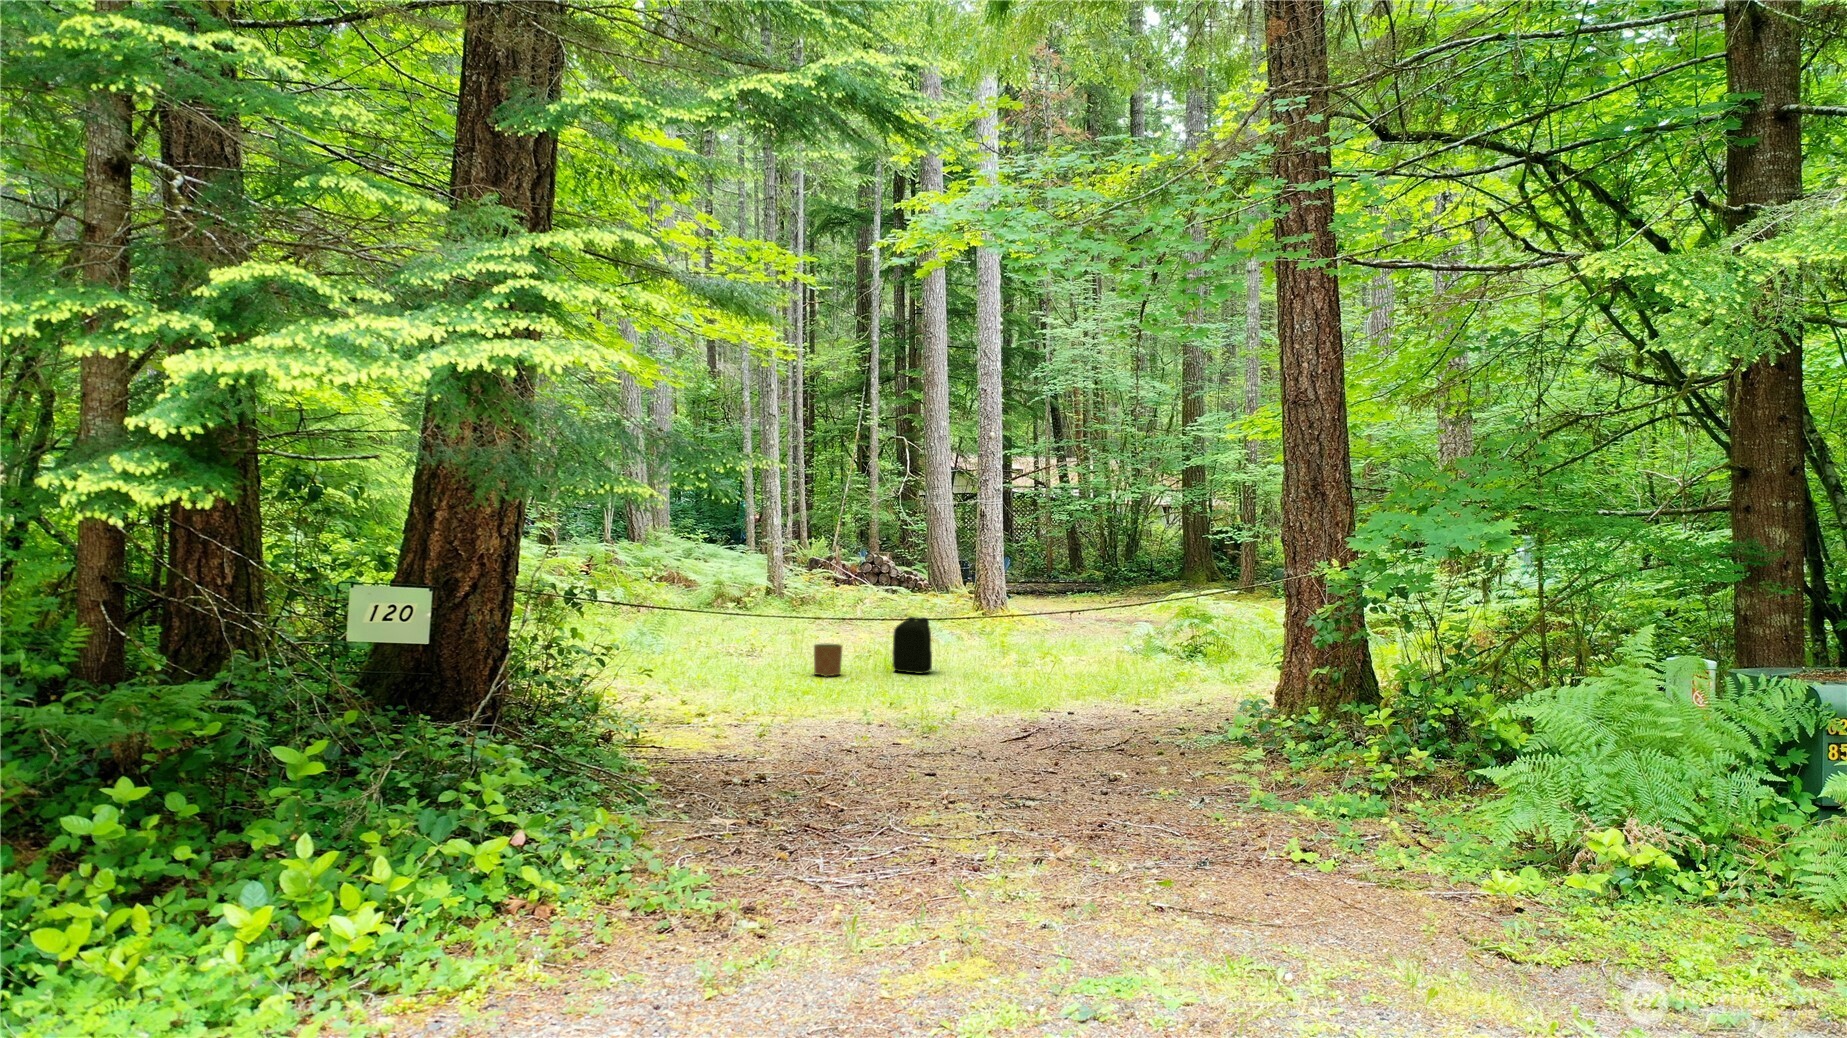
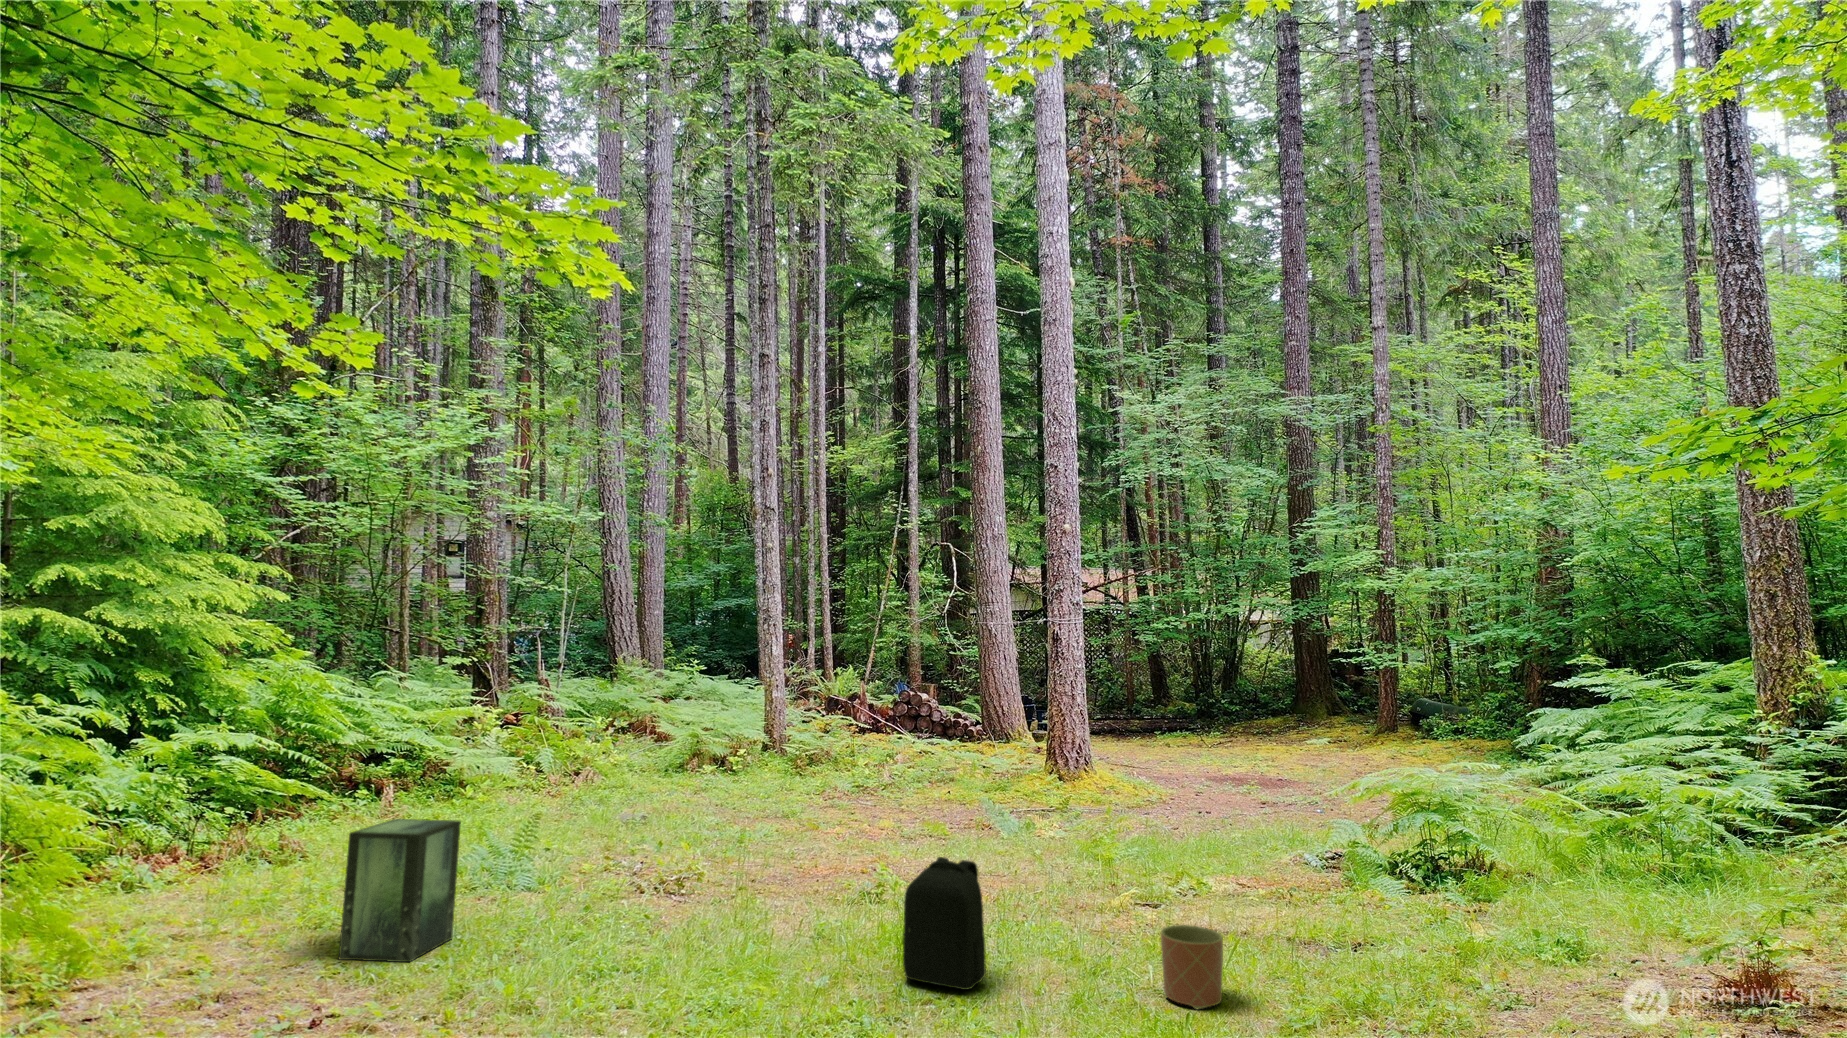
storage box: none [611,600,660,665] -> present [339,819,461,962]
planter: present [814,643,842,677] -> present [1161,925,1223,1010]

